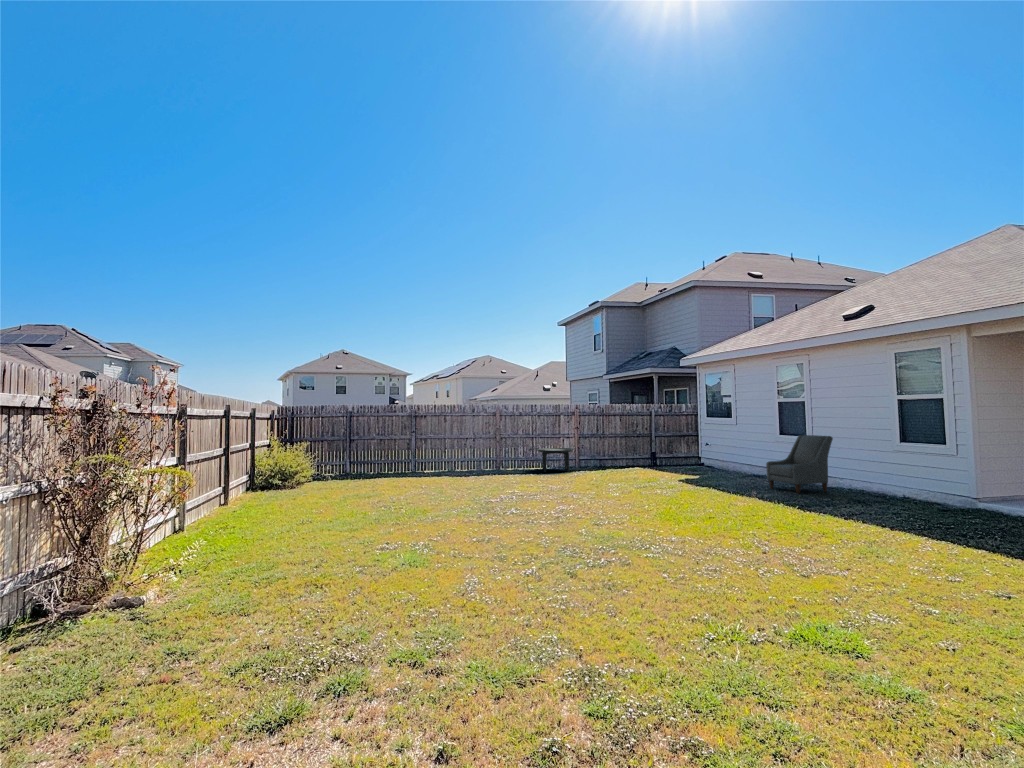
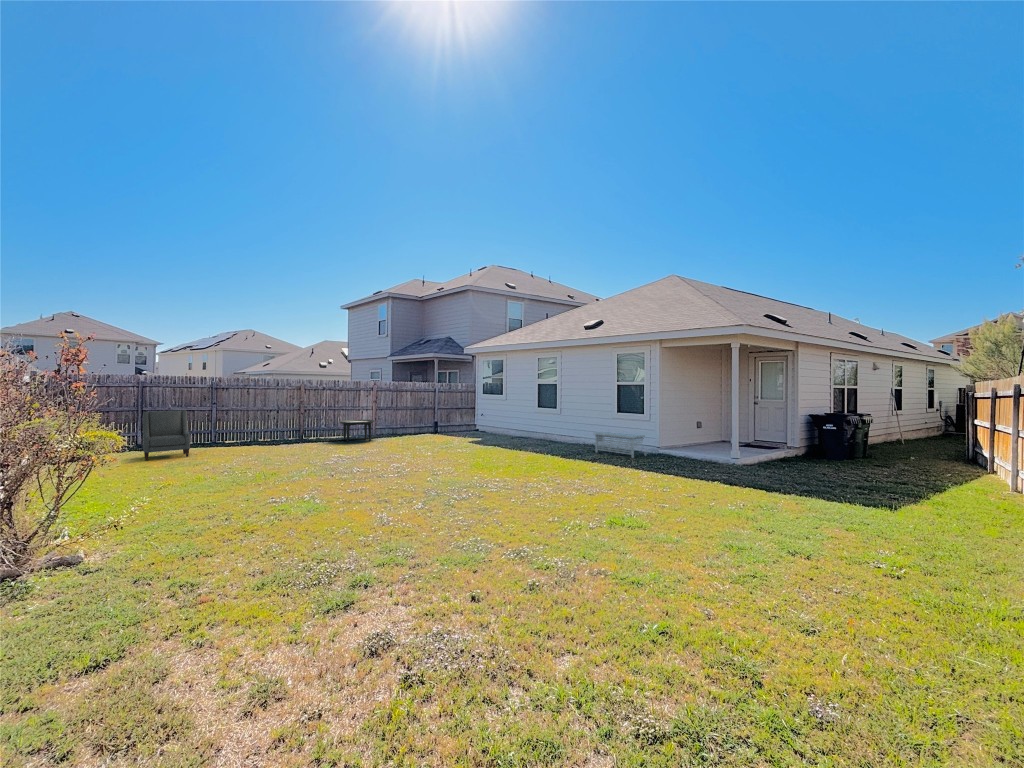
chair: present [766,435,833,494] -> present [143,410,190,460]
storage bench: none [856,471,957,516] -> present [594,432,646,458]

